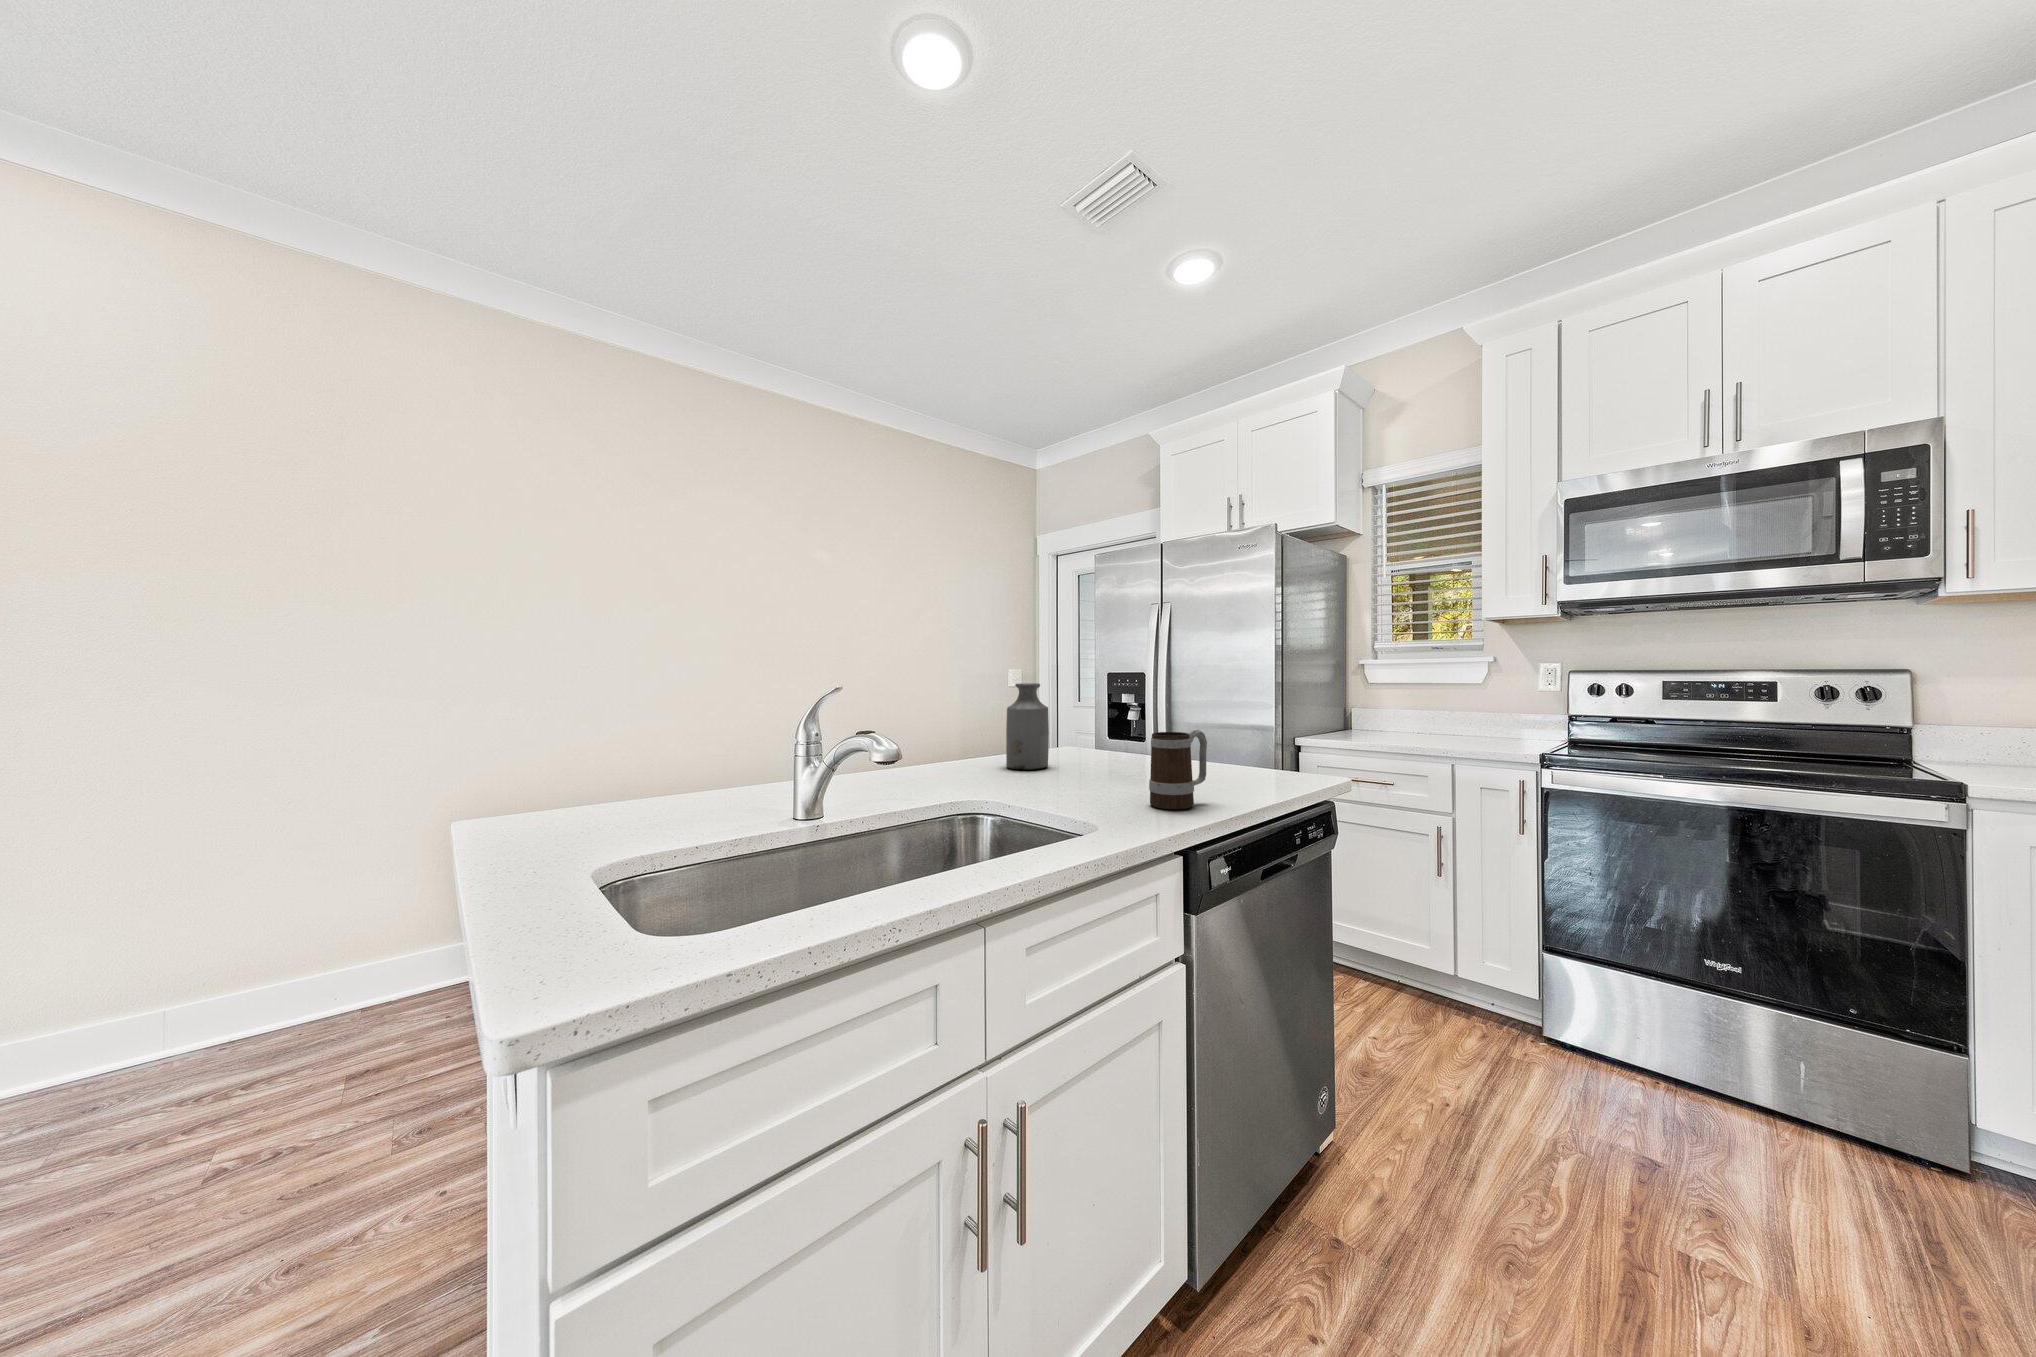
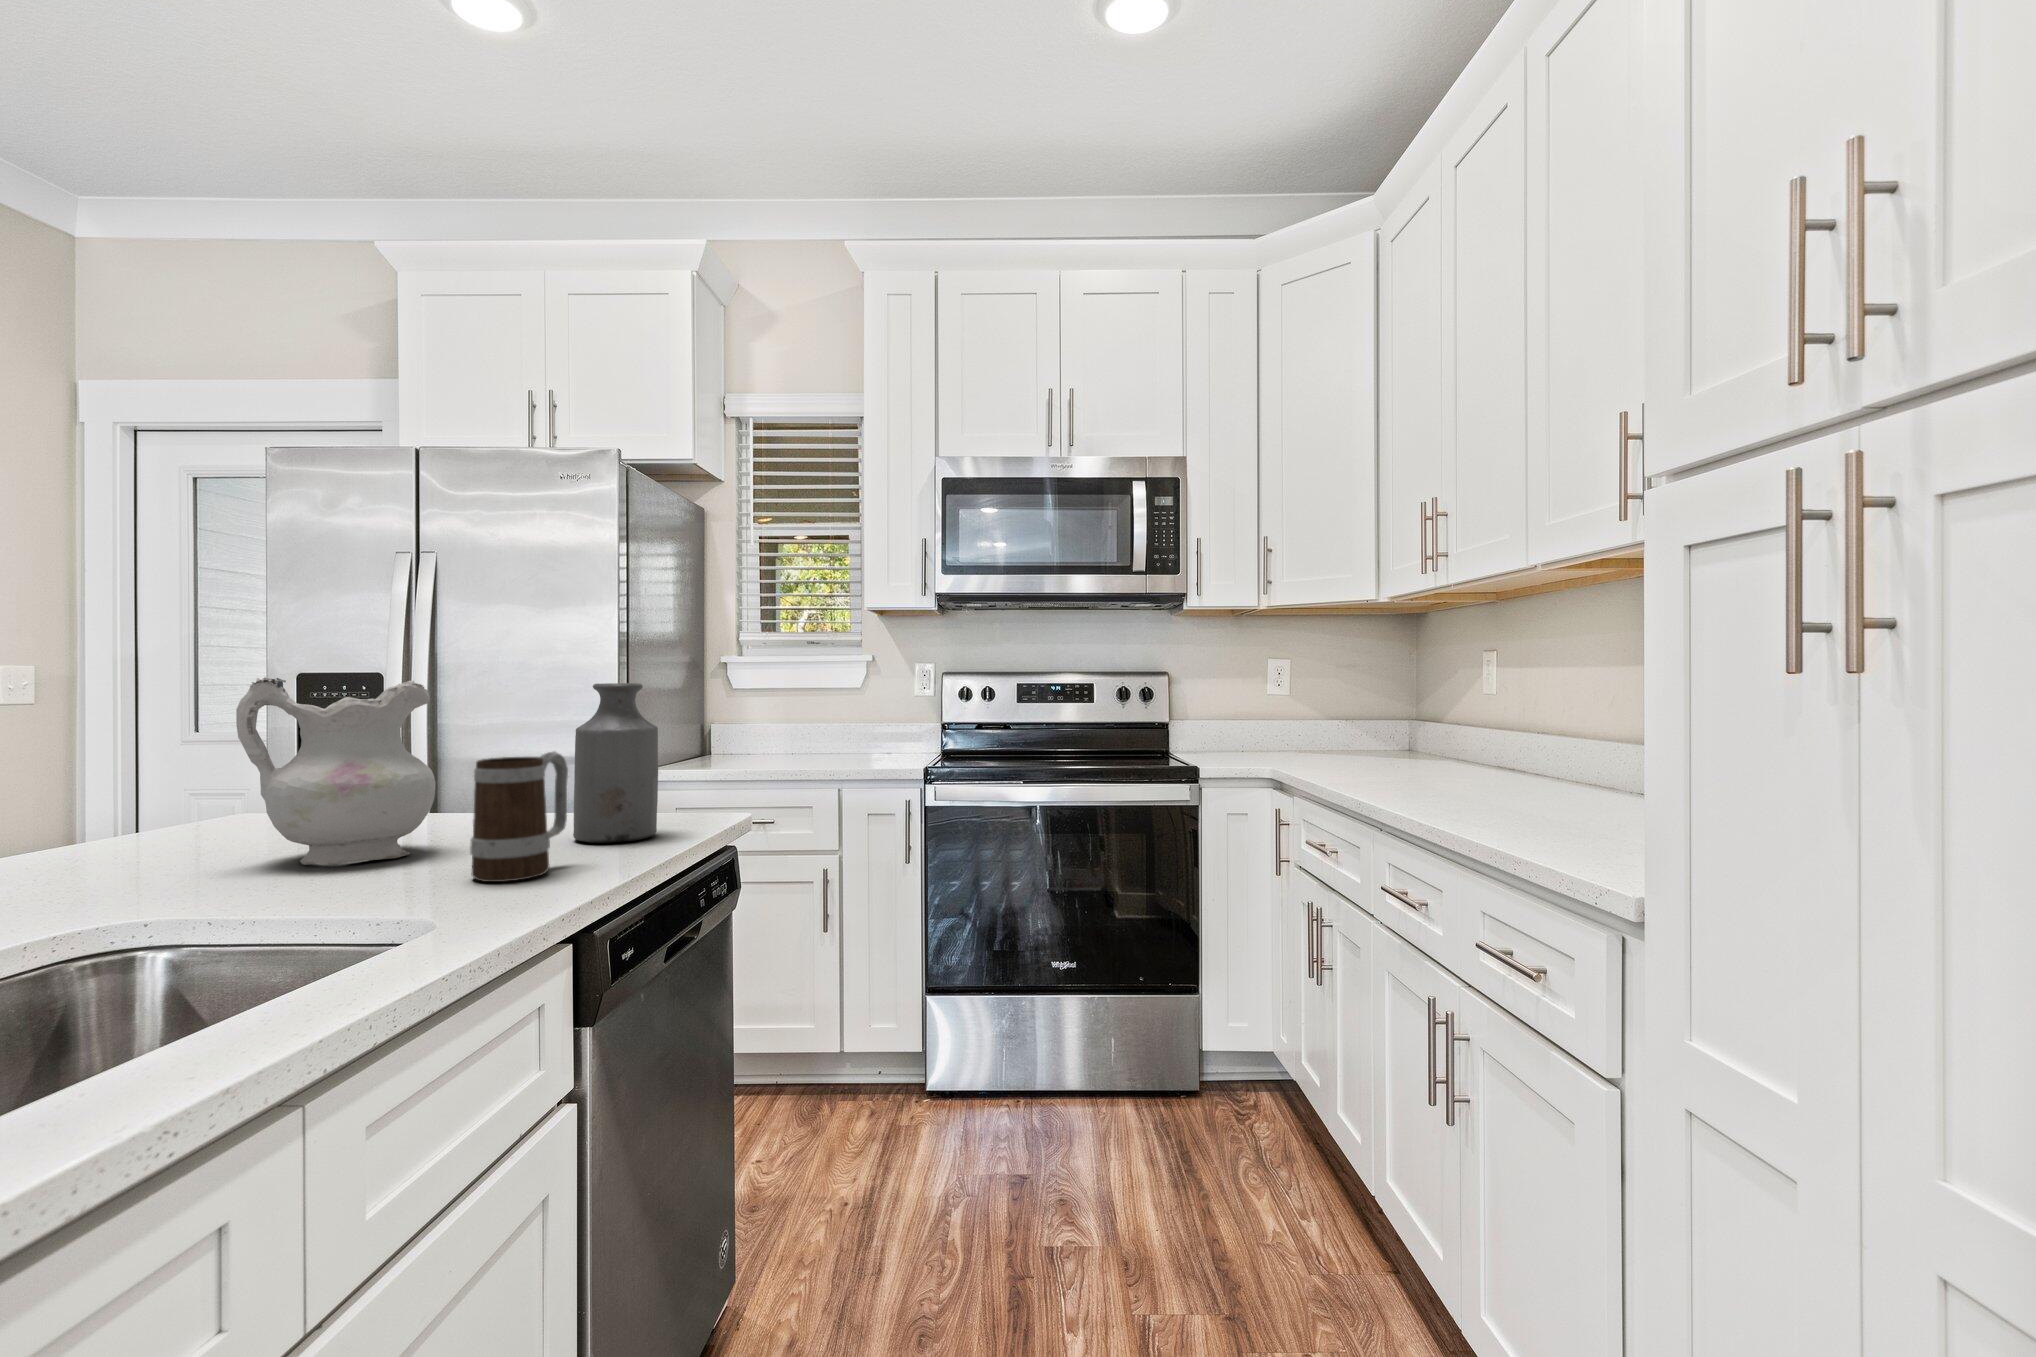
ceramic pitcher: none [1052,681,1142,785] -> present [236,677,436,865]
bottle: present [1006,683,1049,770] -> present [573,683,658,843]

